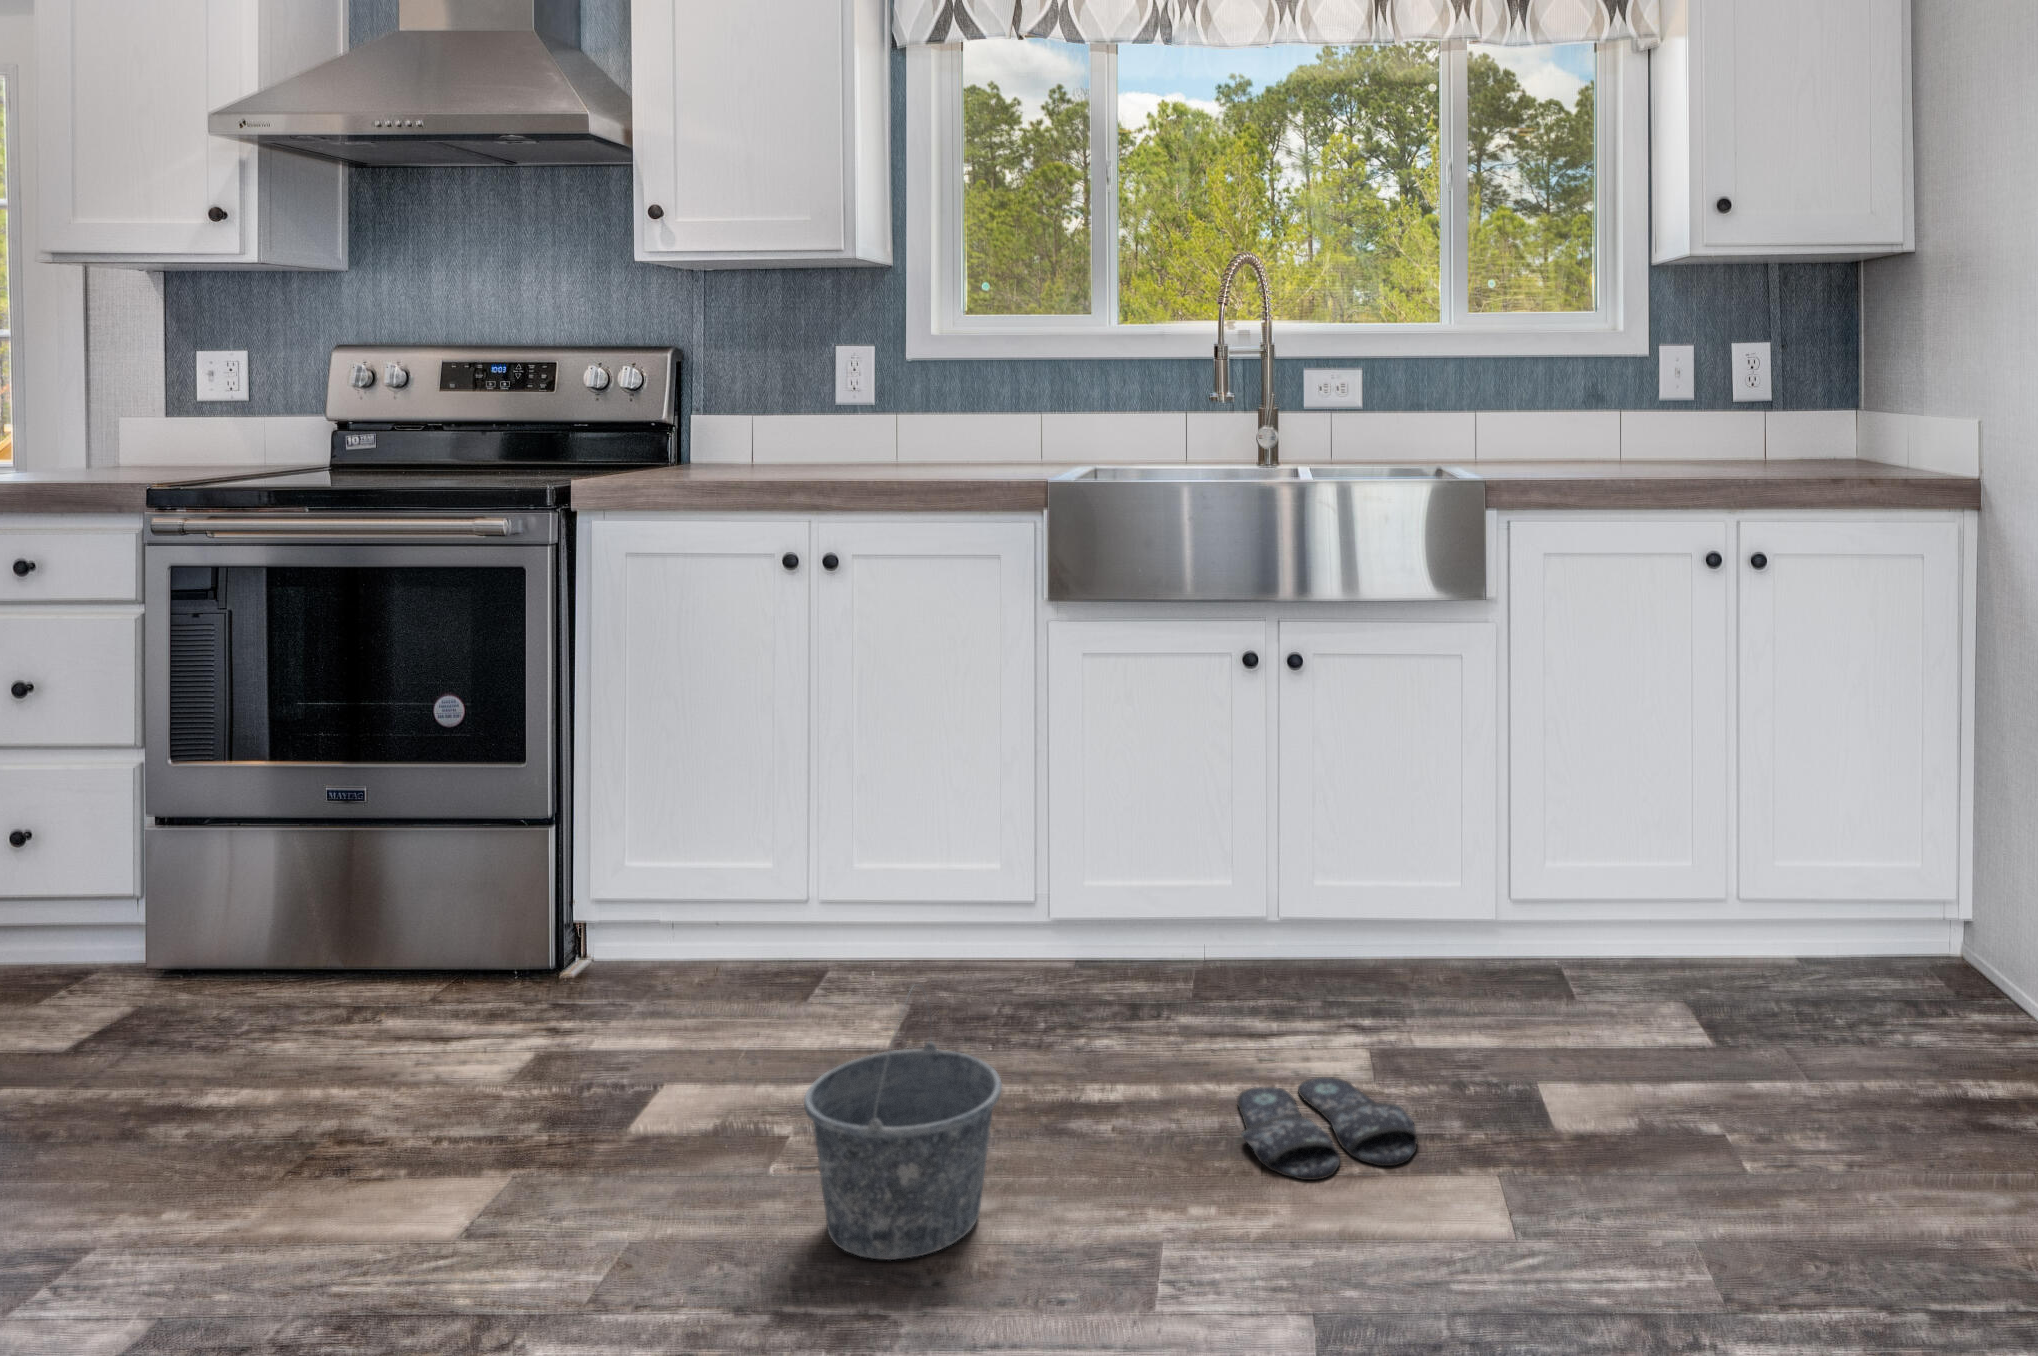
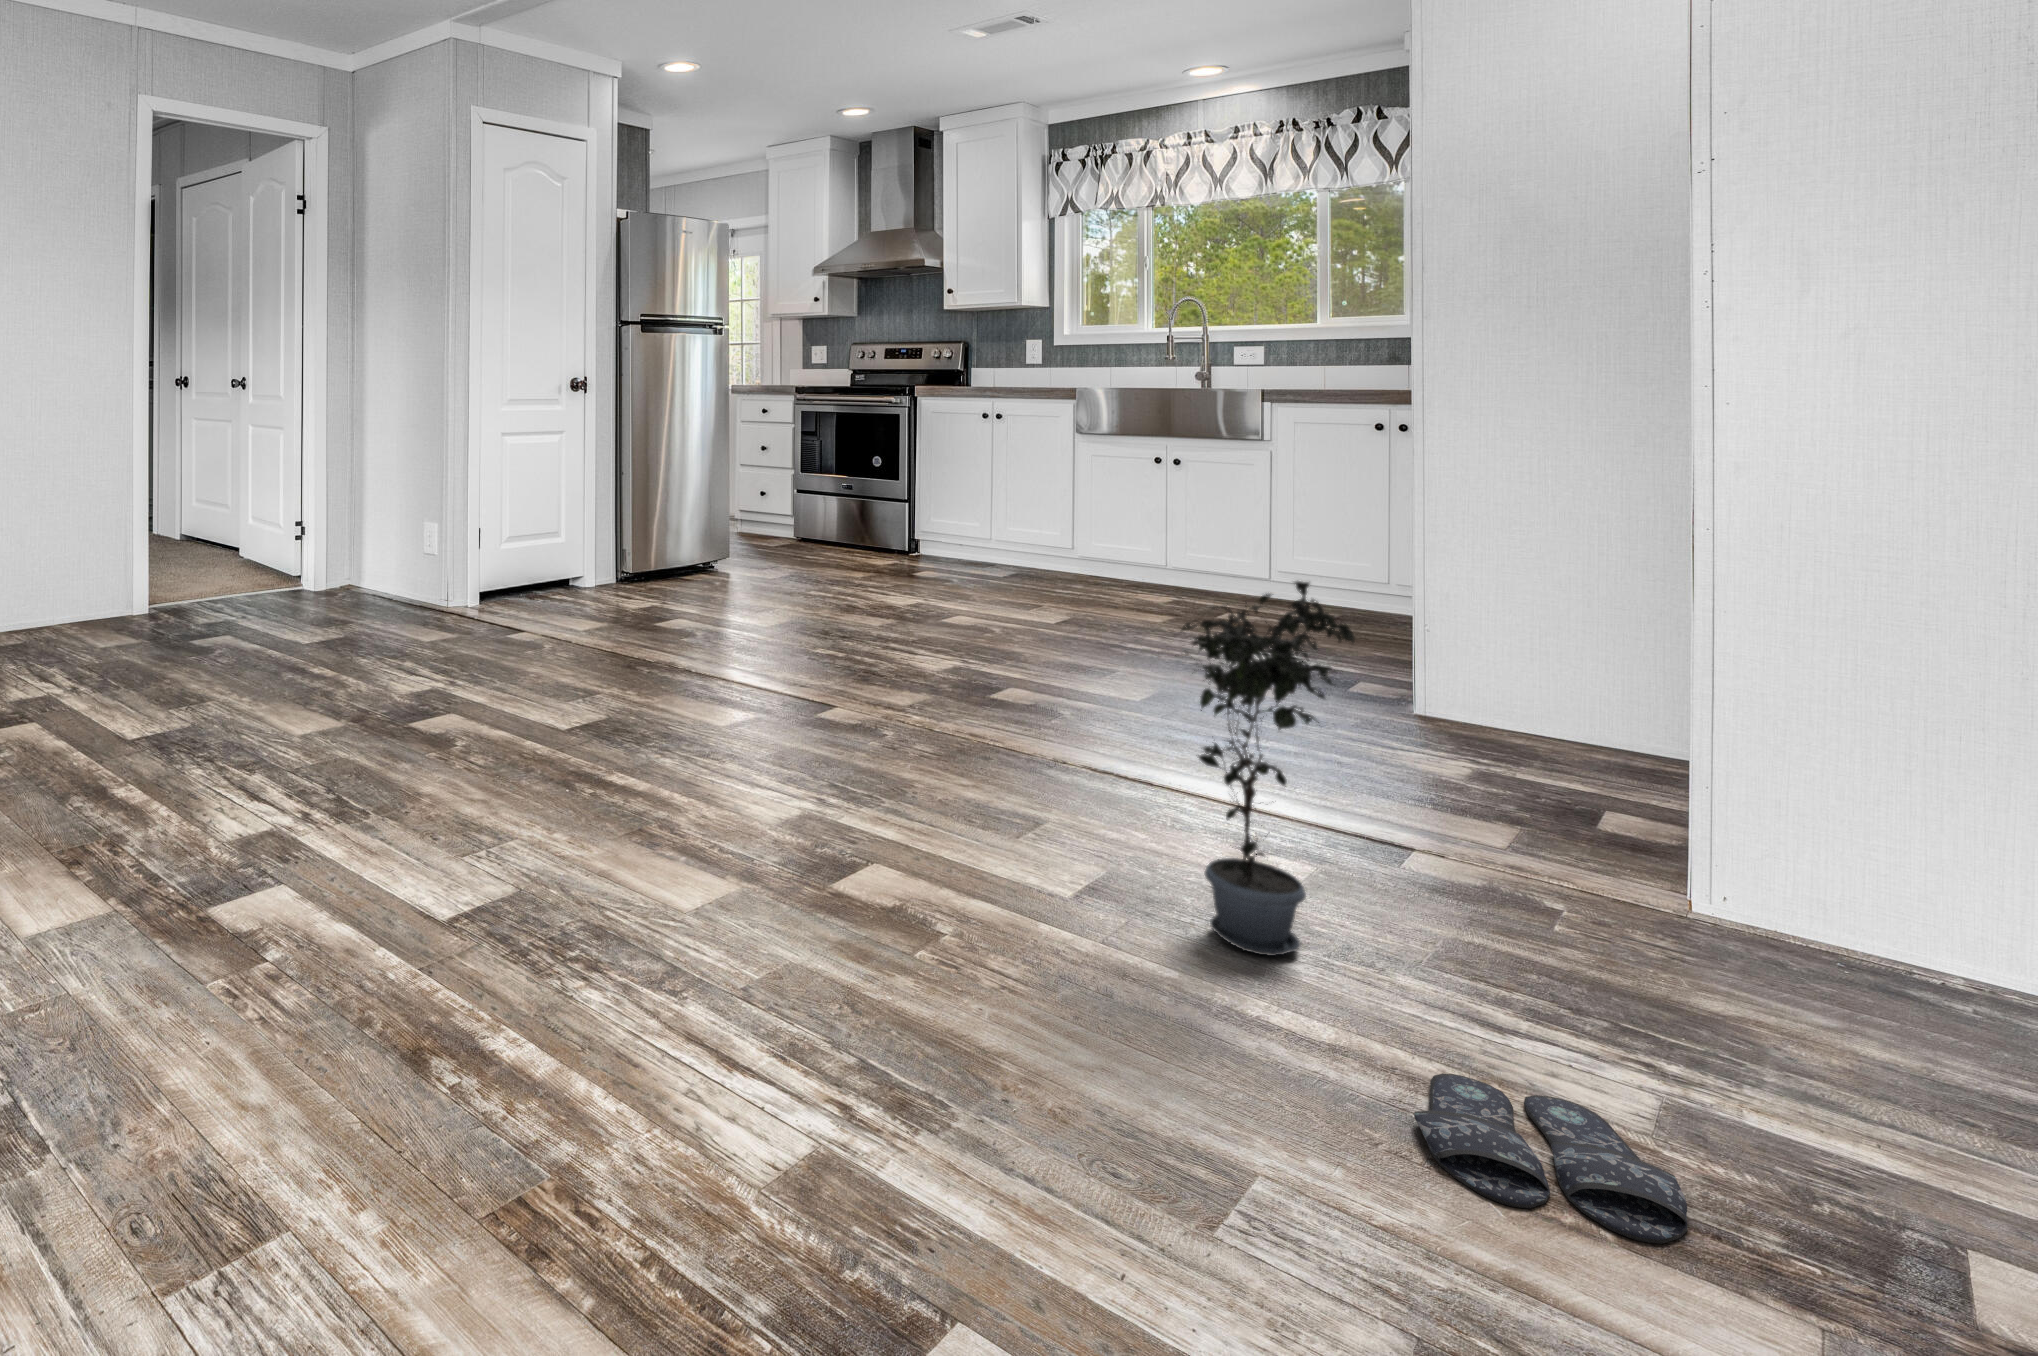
potted plant: none [985,662,1144,1044] -> present [1181,581,1355,956]
bucket: present [804,991,1002,1260] -> none [917,826,1104,1077]

